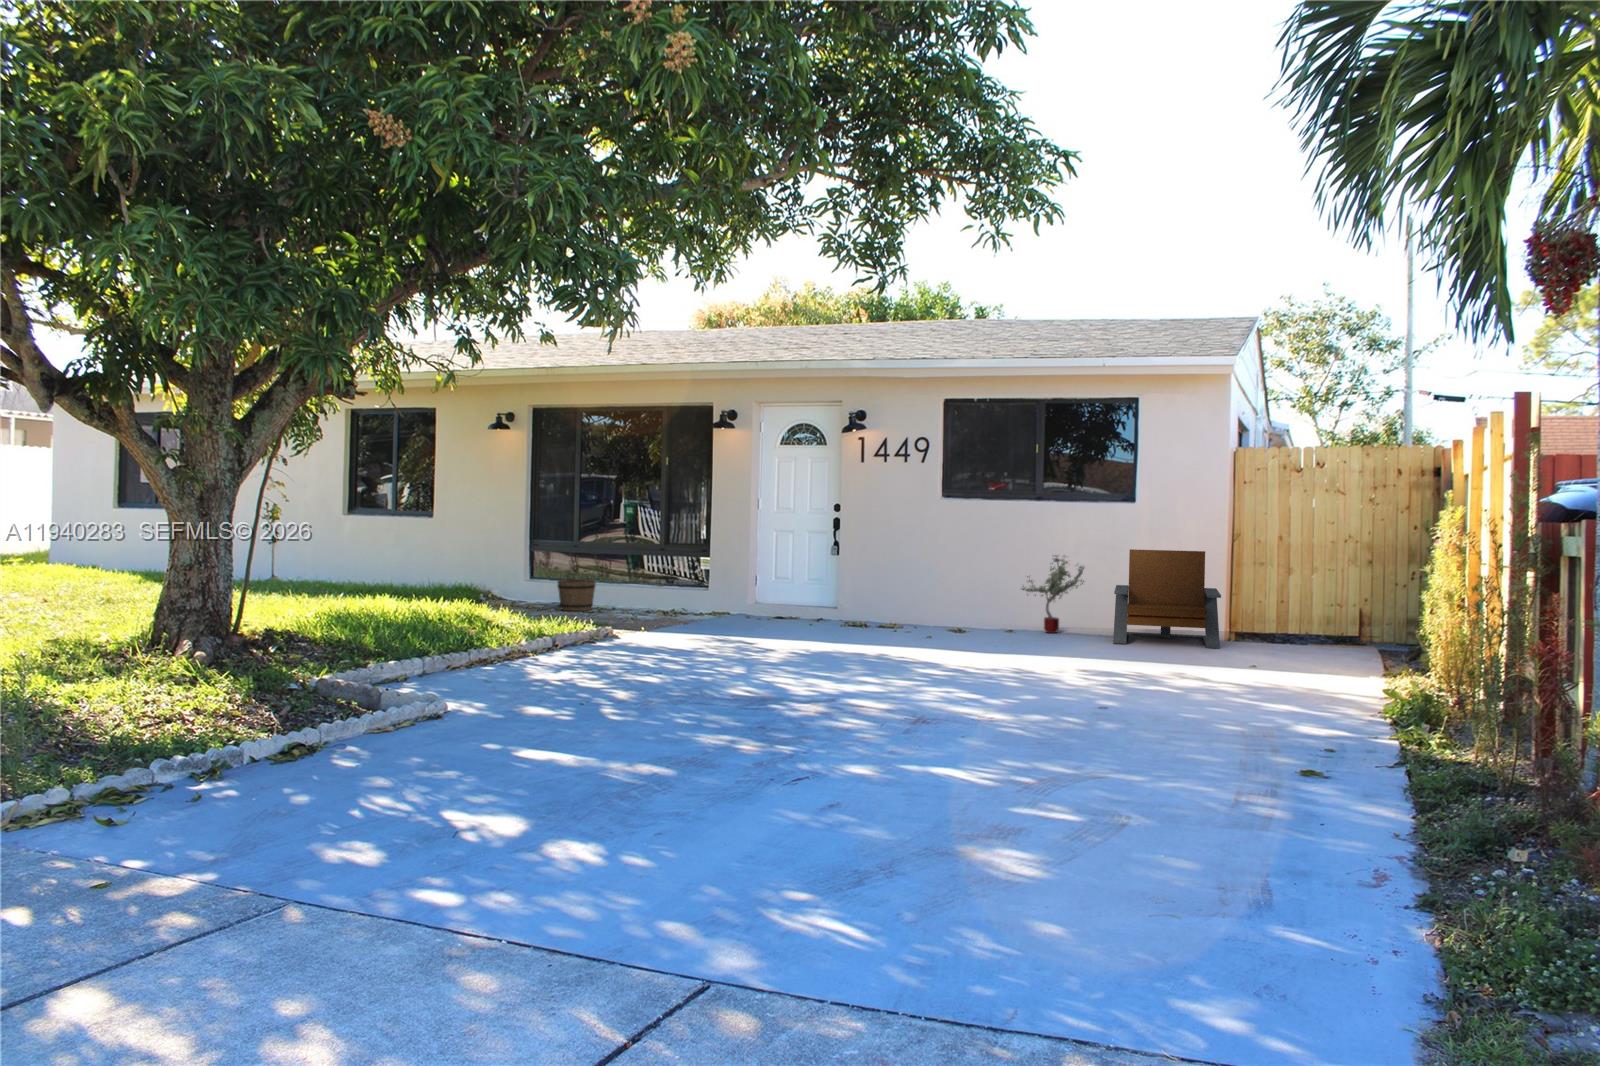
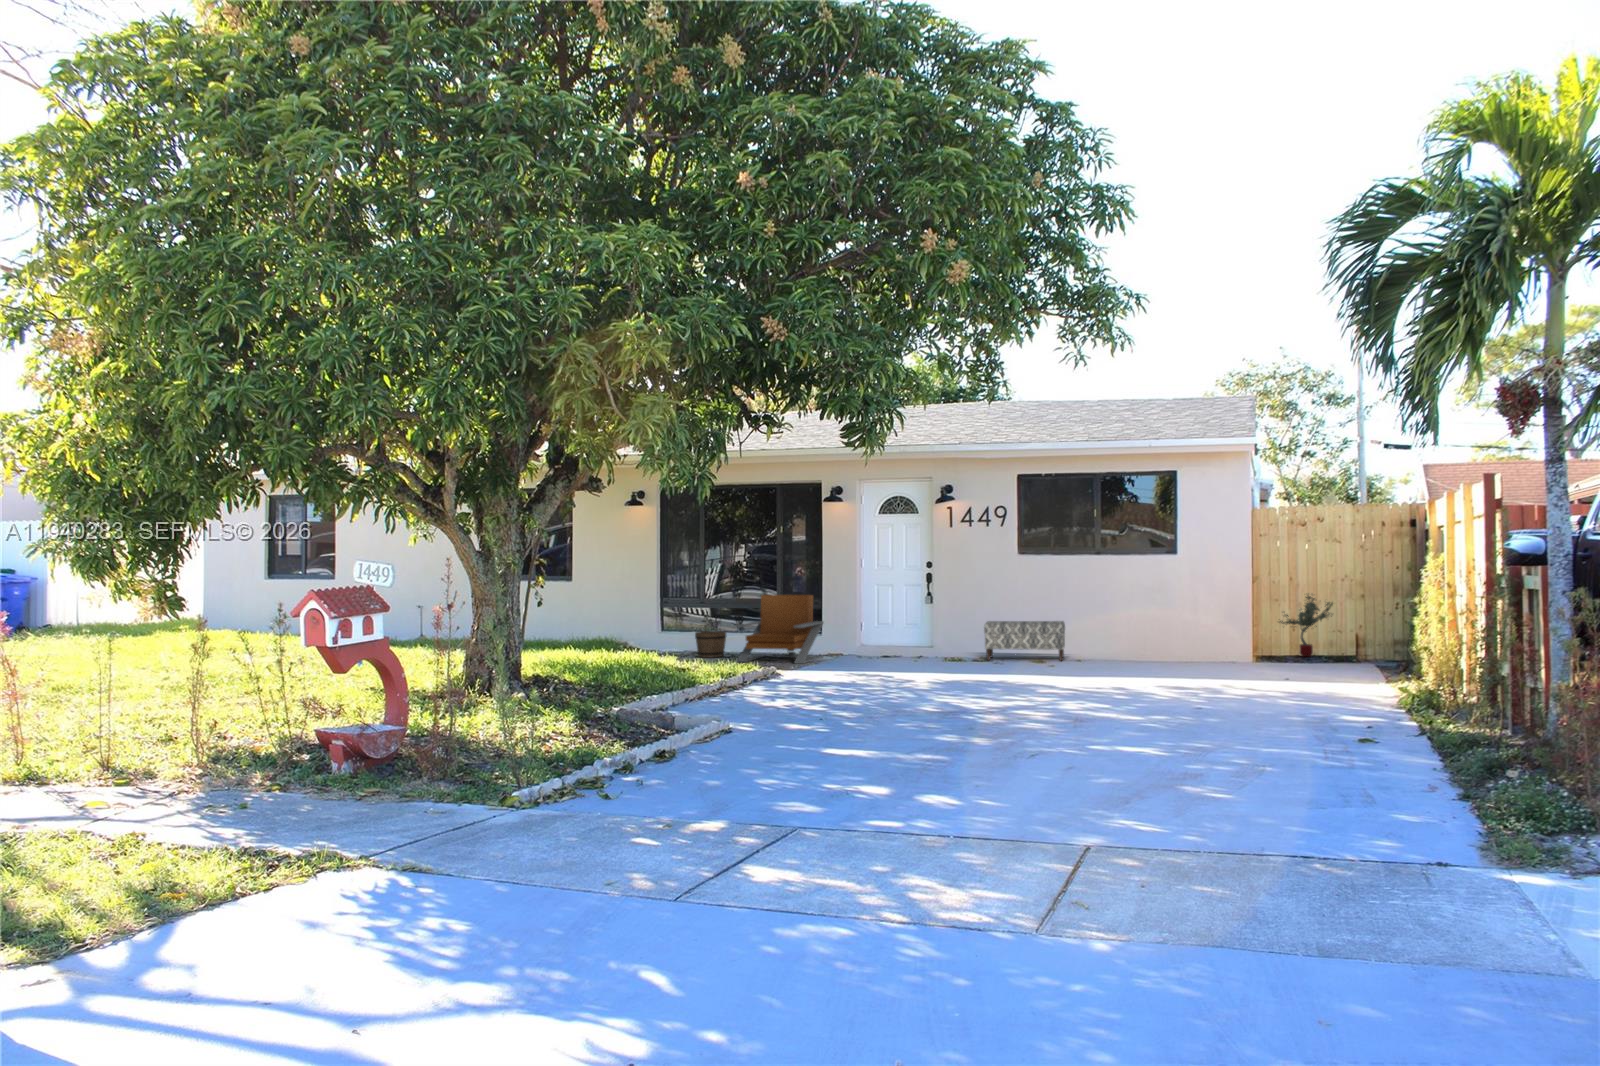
lounge chair: present [1113,549,1221,648] -> present [737,595,824,664]
potted tree: present [1022,555,1084,633] -> present [1280,595,1333,657]
bench: none [890,579,993,631] -> present [984,621,1065,661]

